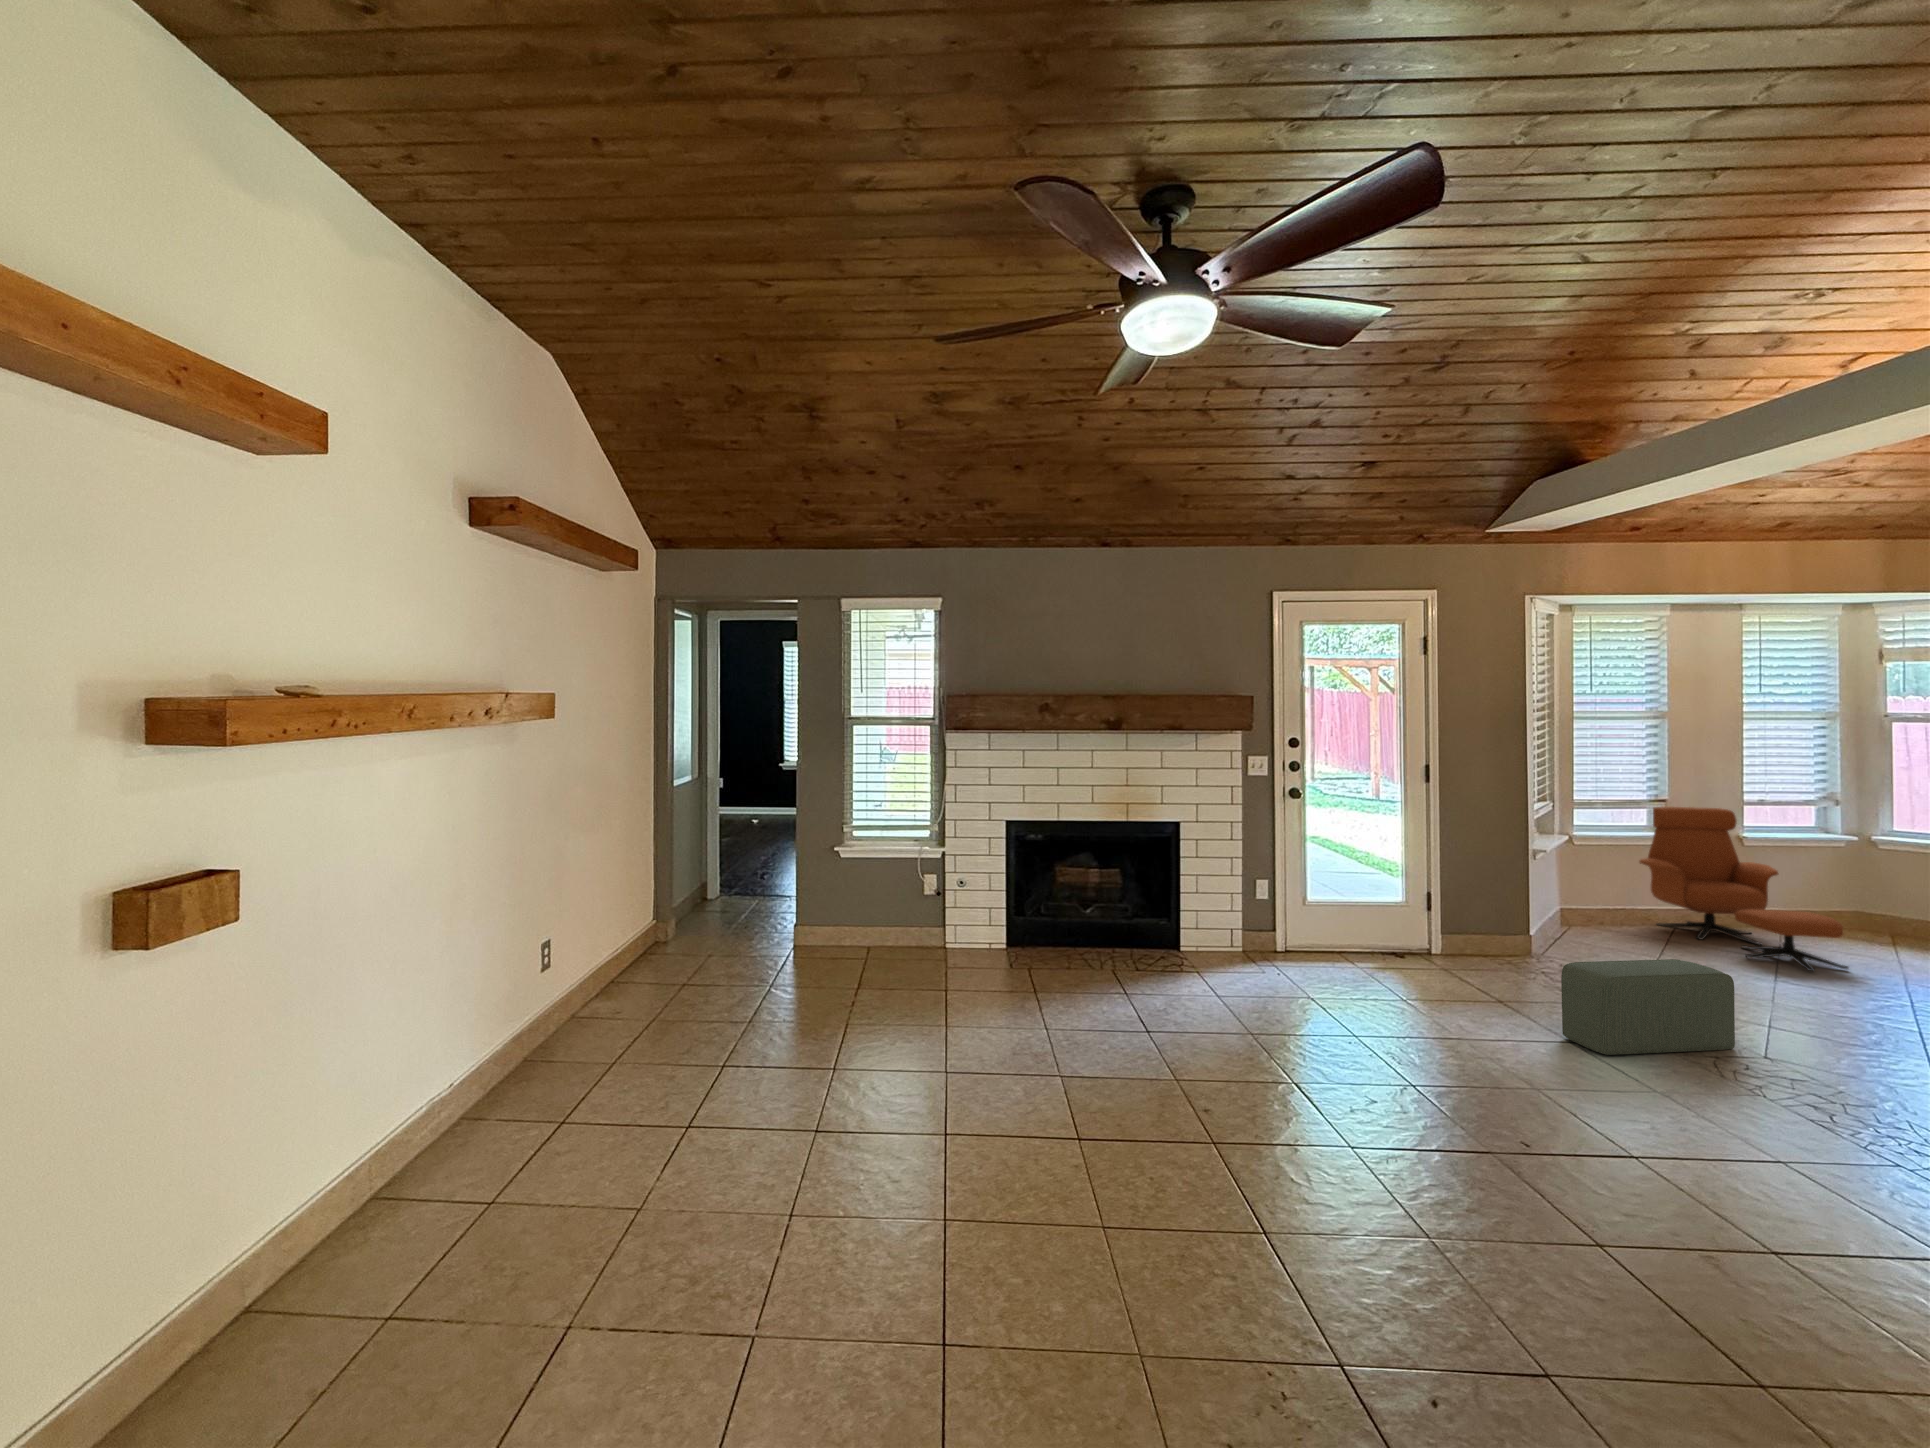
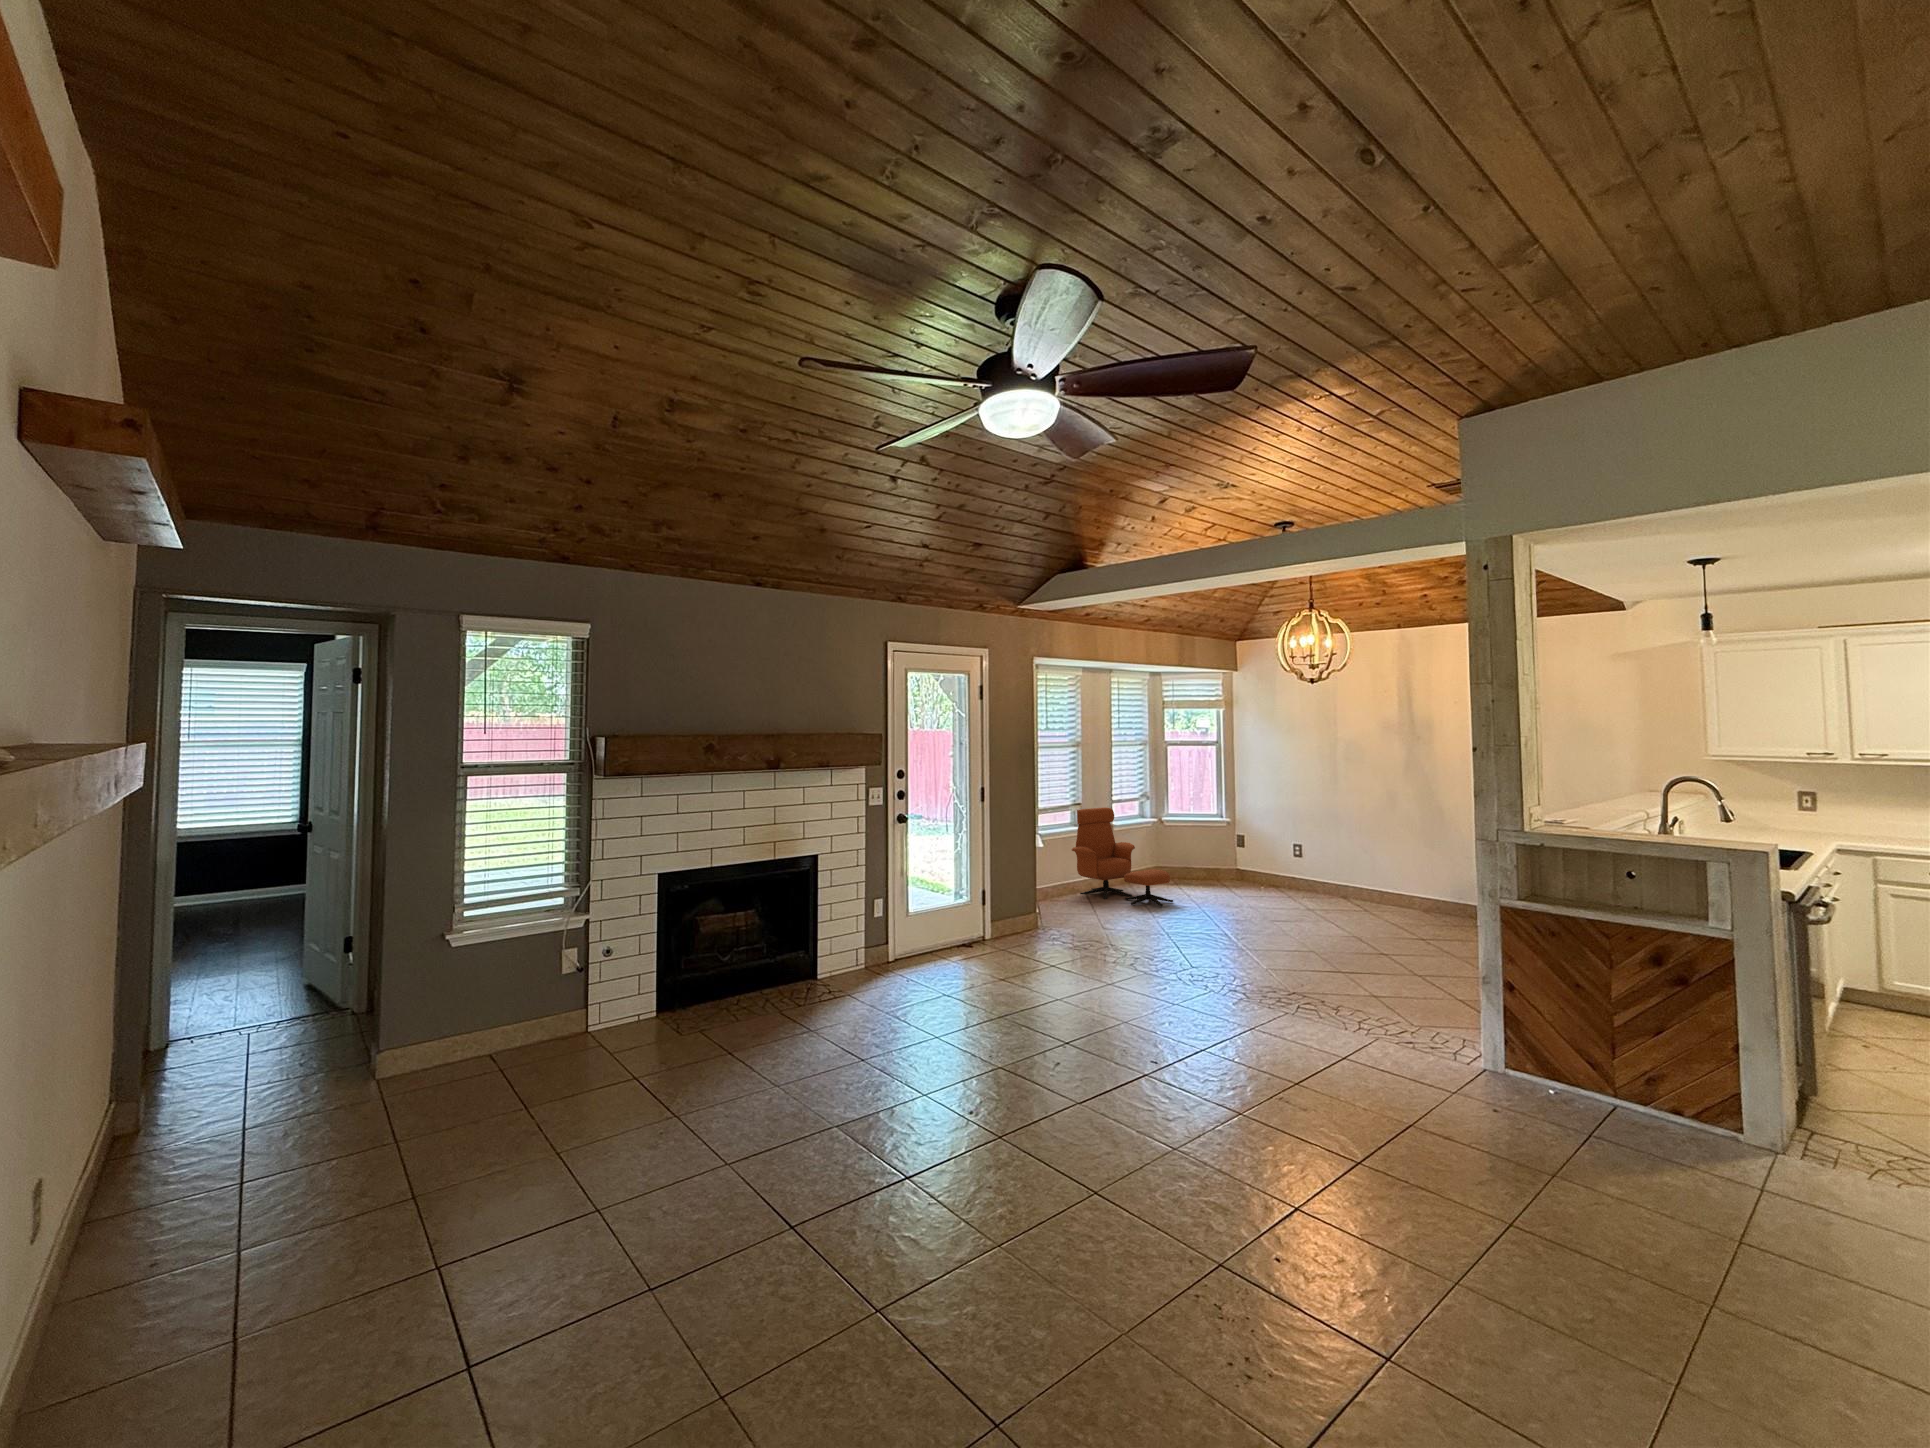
pouf: present [1561,959,1735,1055] -> none [1091,906,1164,978]

